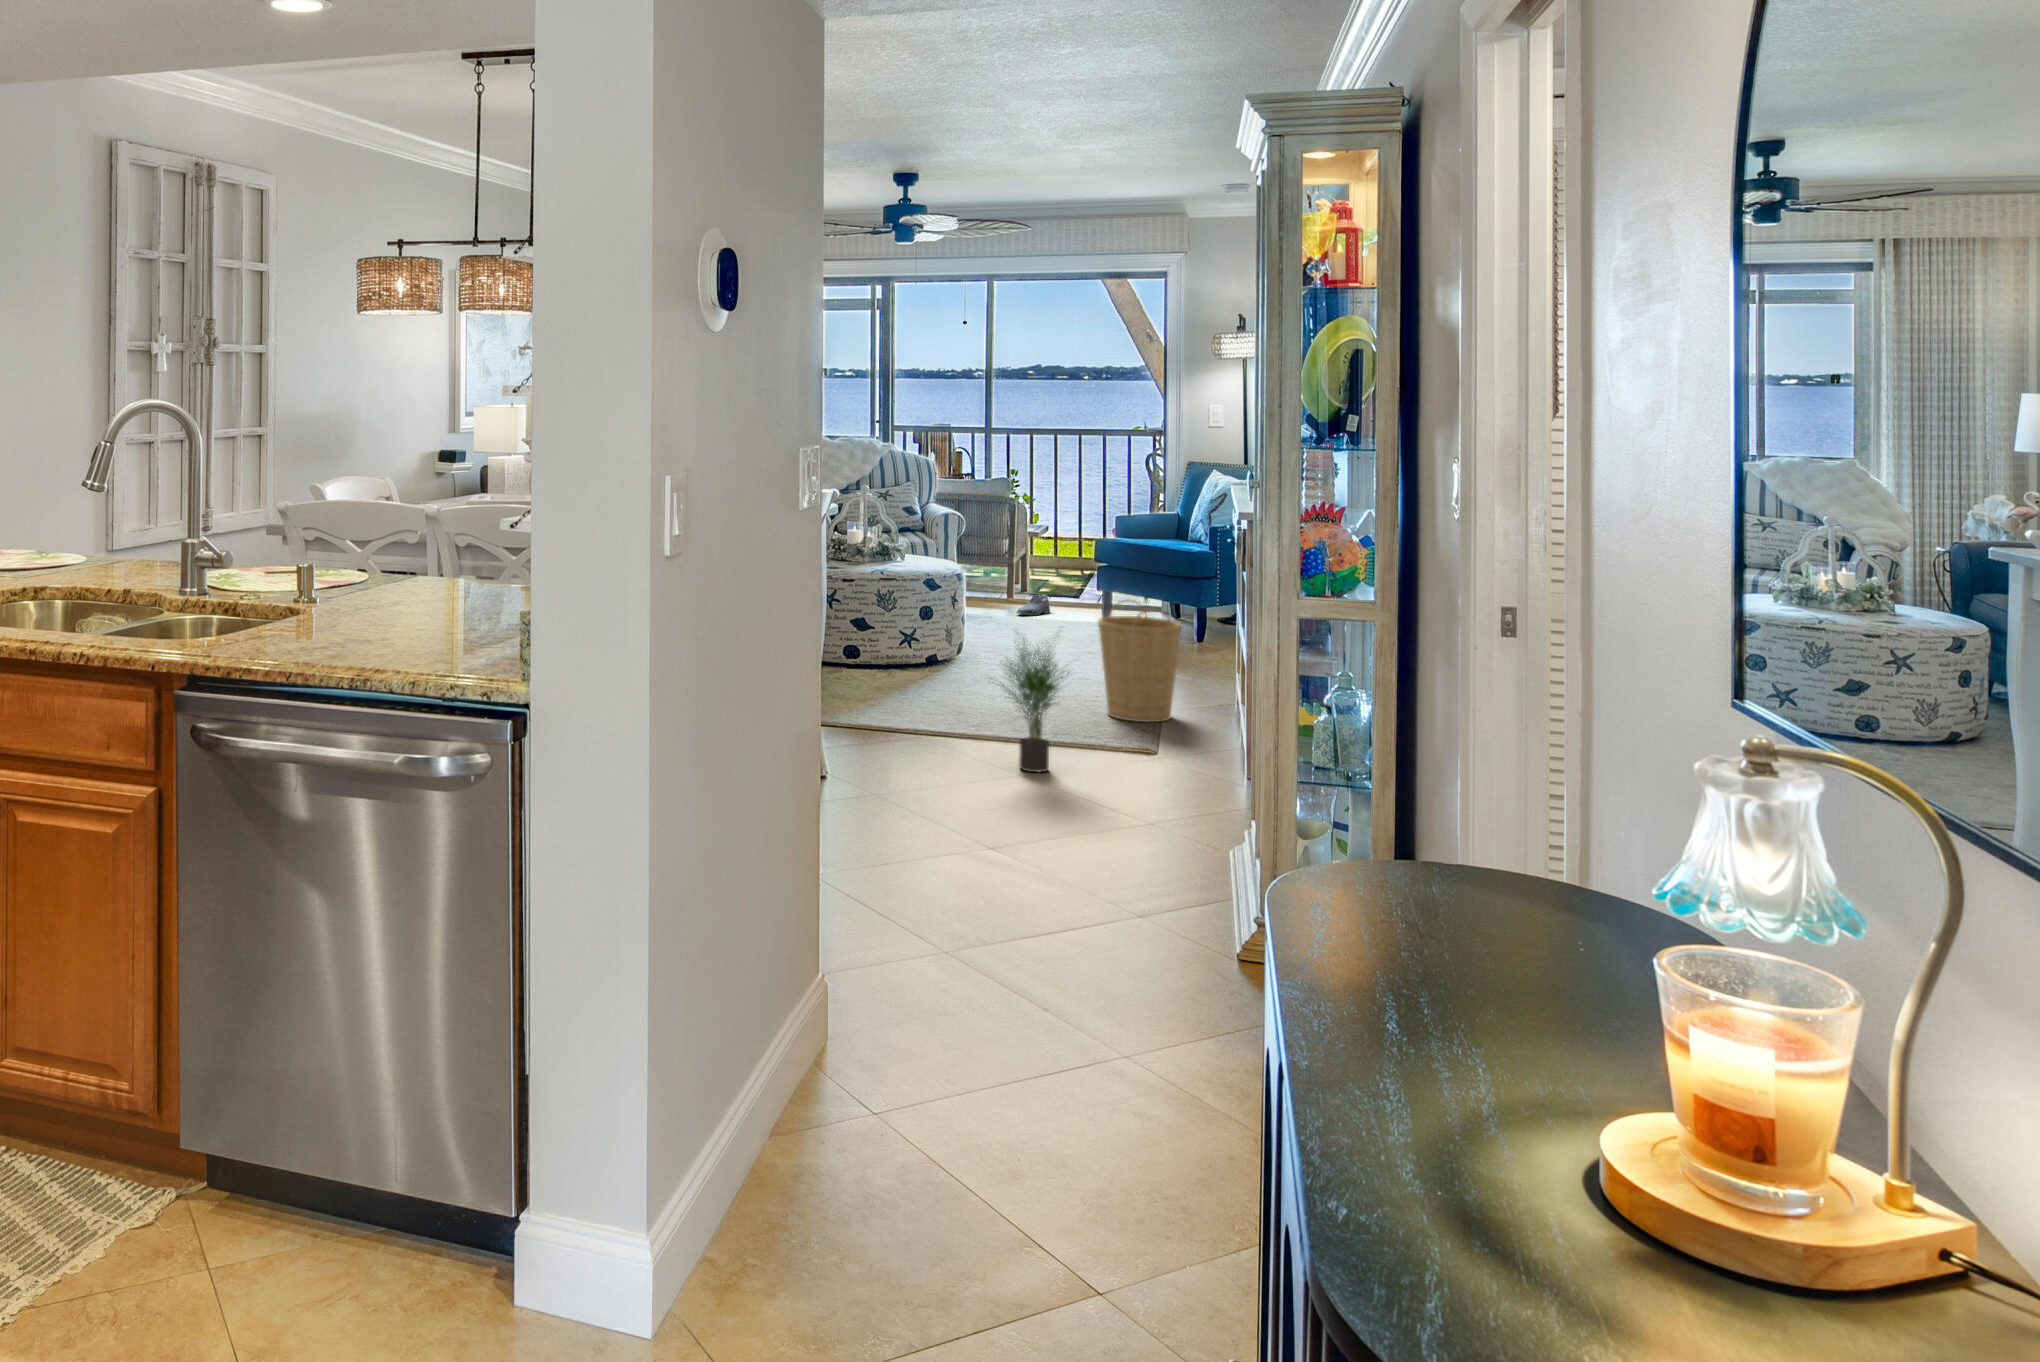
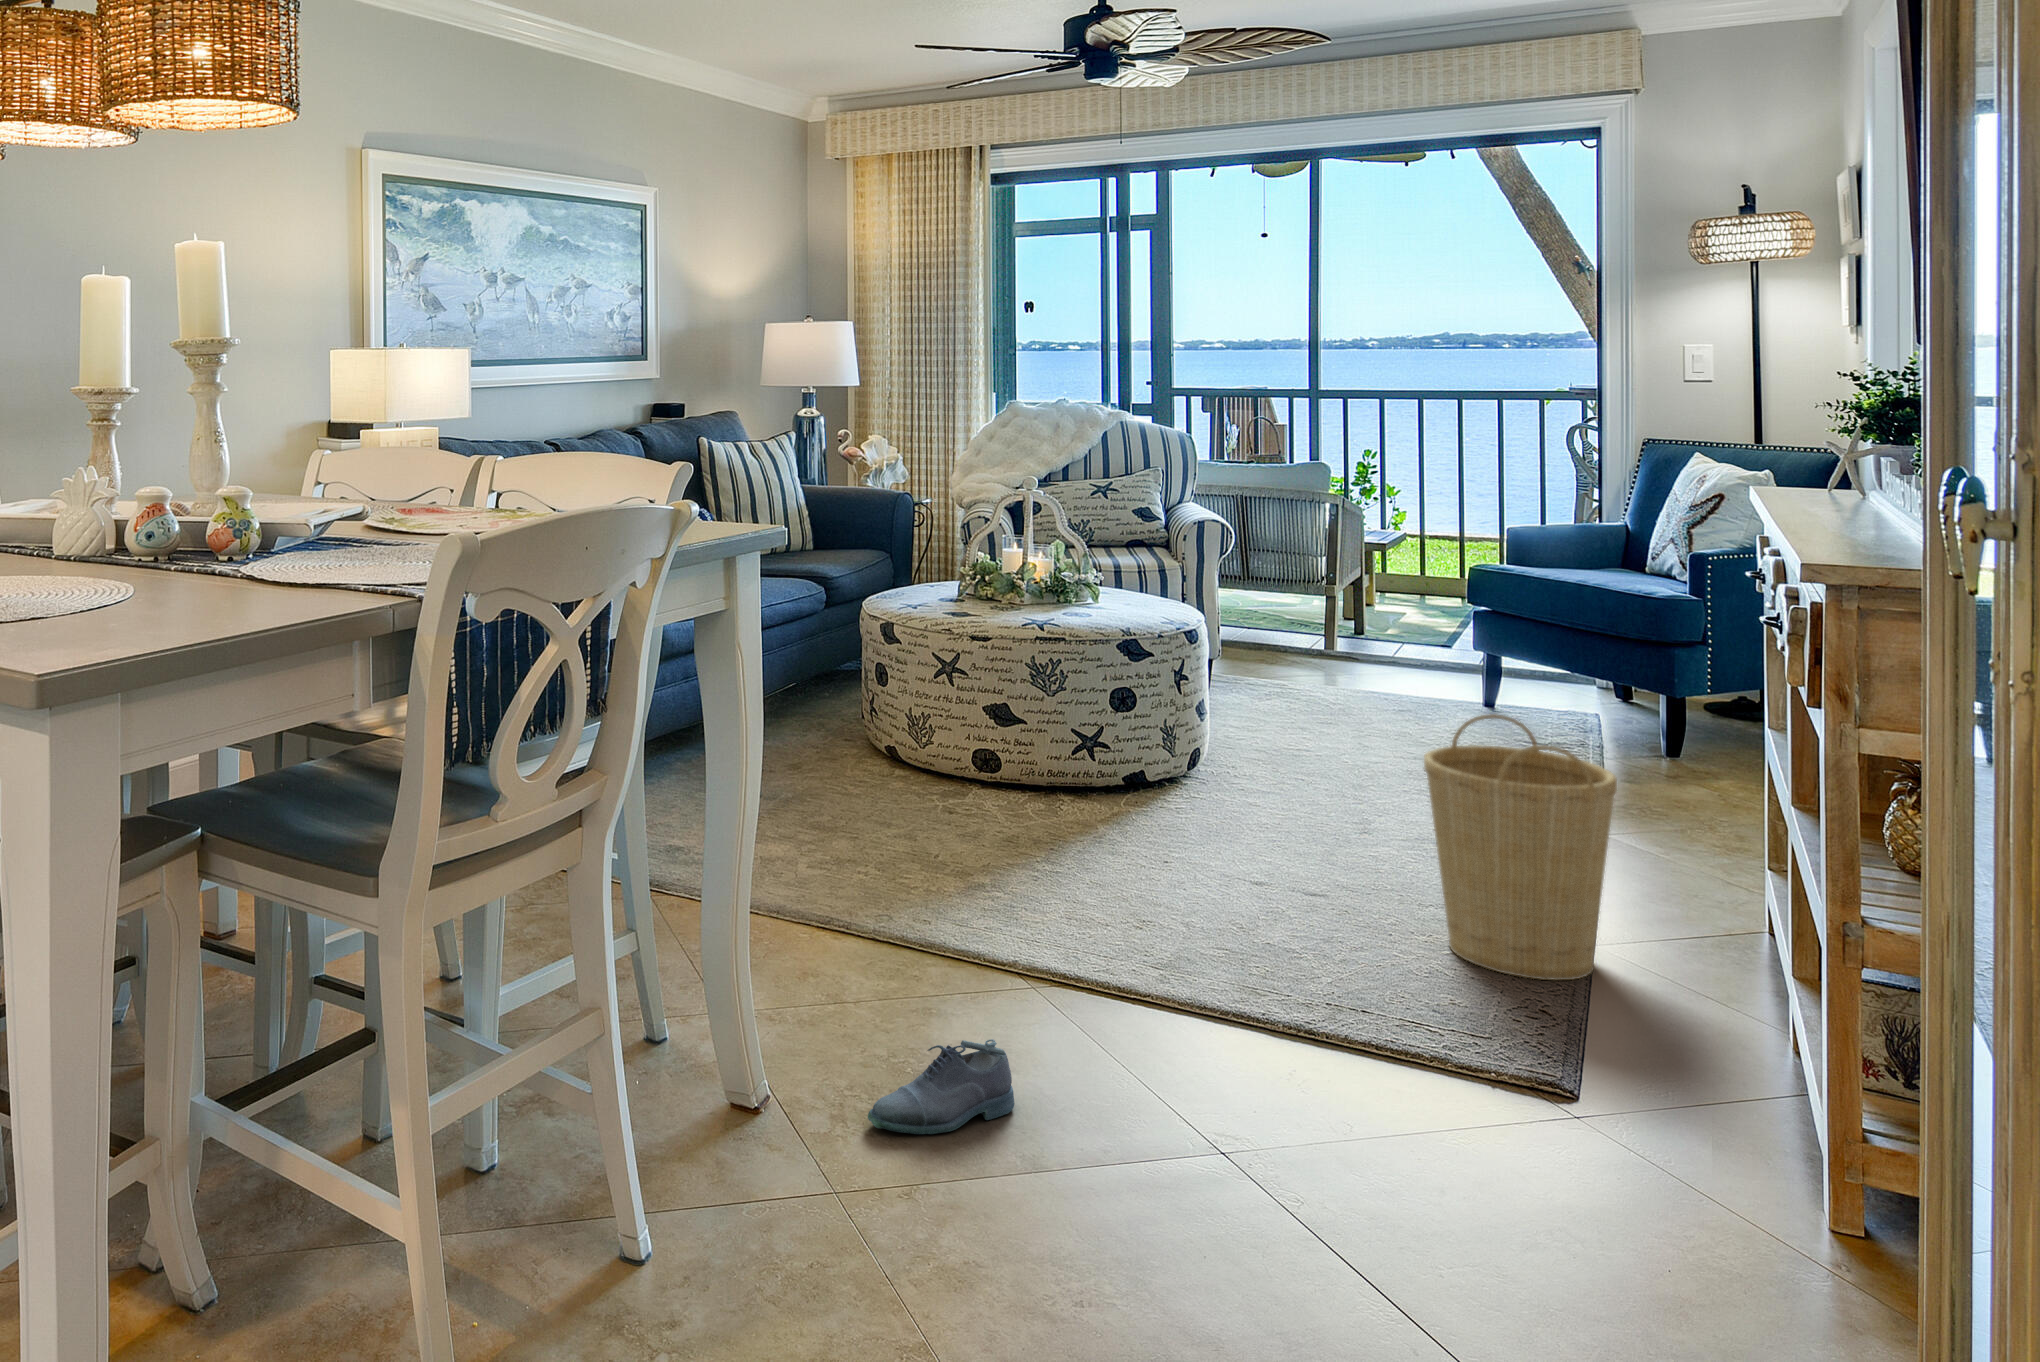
shoe: present [1017,594,1050,615] -> present [868,1039,1015,1134]
potted plant: present [990,642,1068,772] -> none [1084,802,1337,1142]

